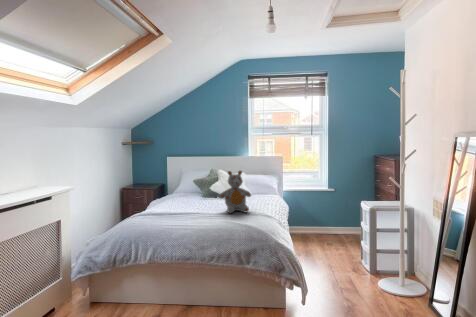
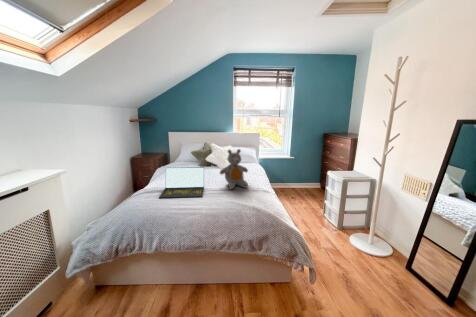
laptop: none [154,190,202,218] -> present [159,167,204,198]

